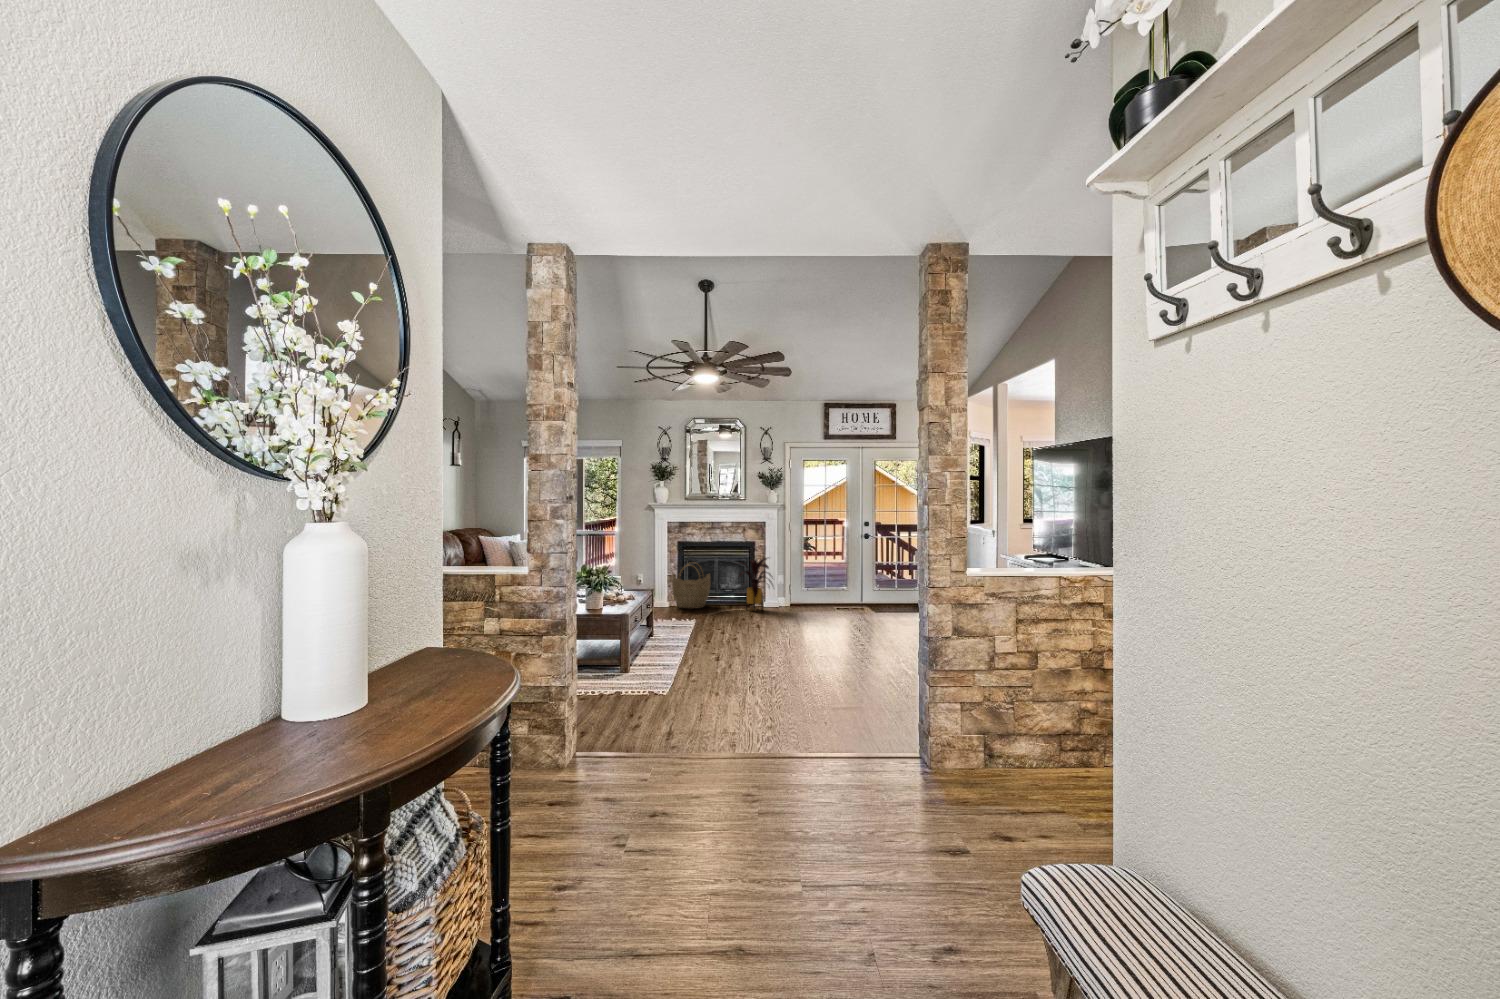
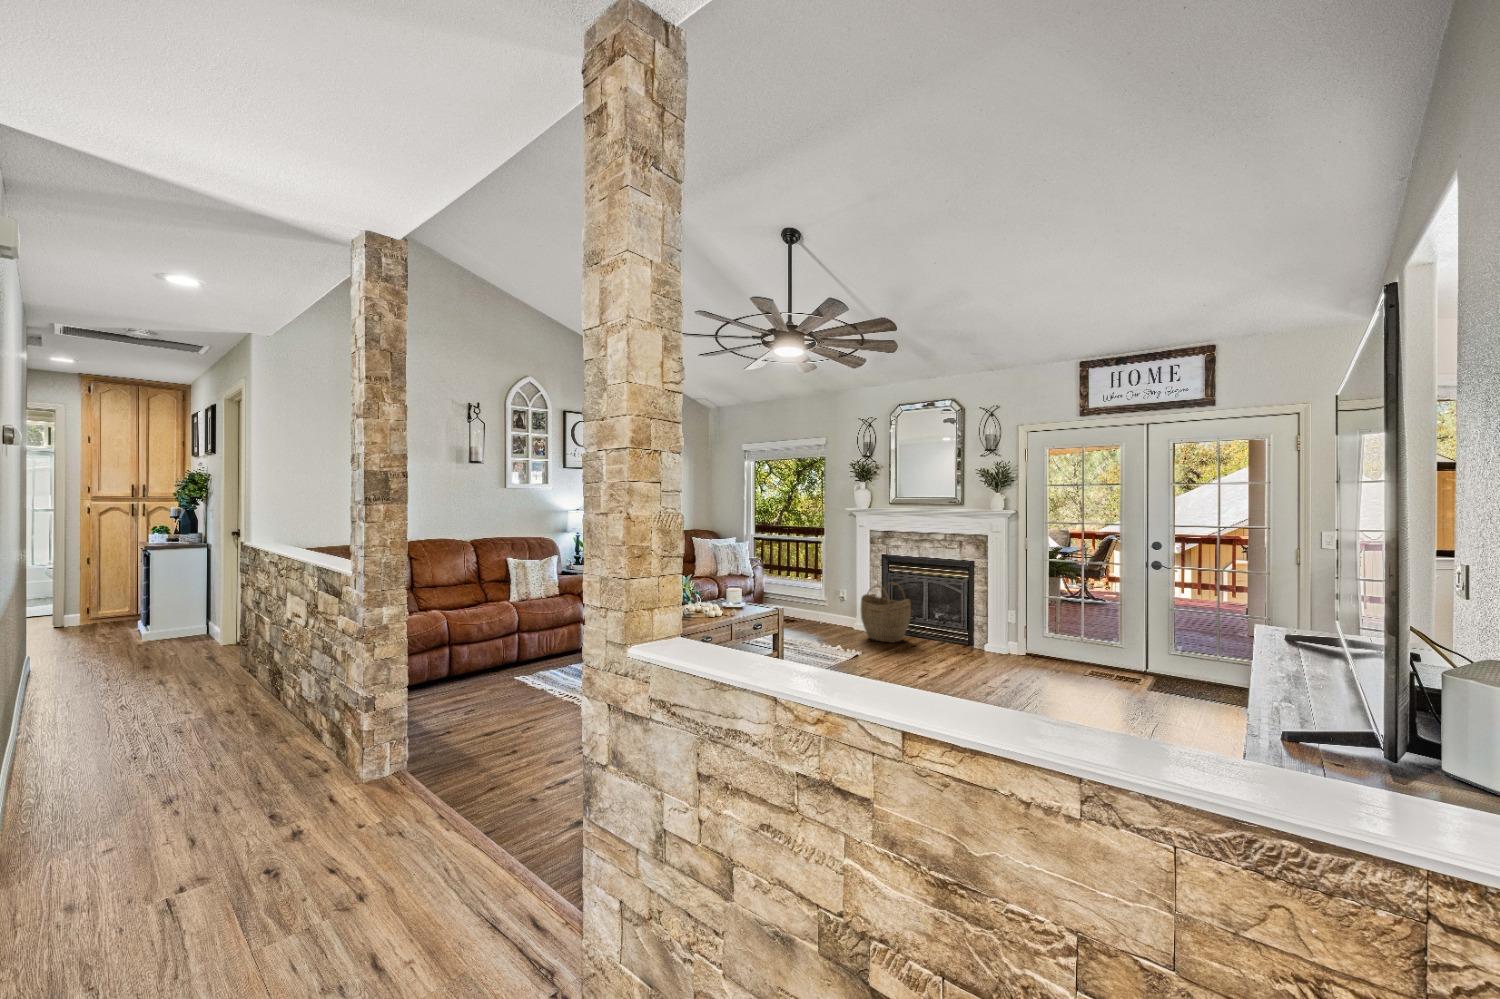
house plant: present [739,558,772,606] -> none [921,586,990,659]

